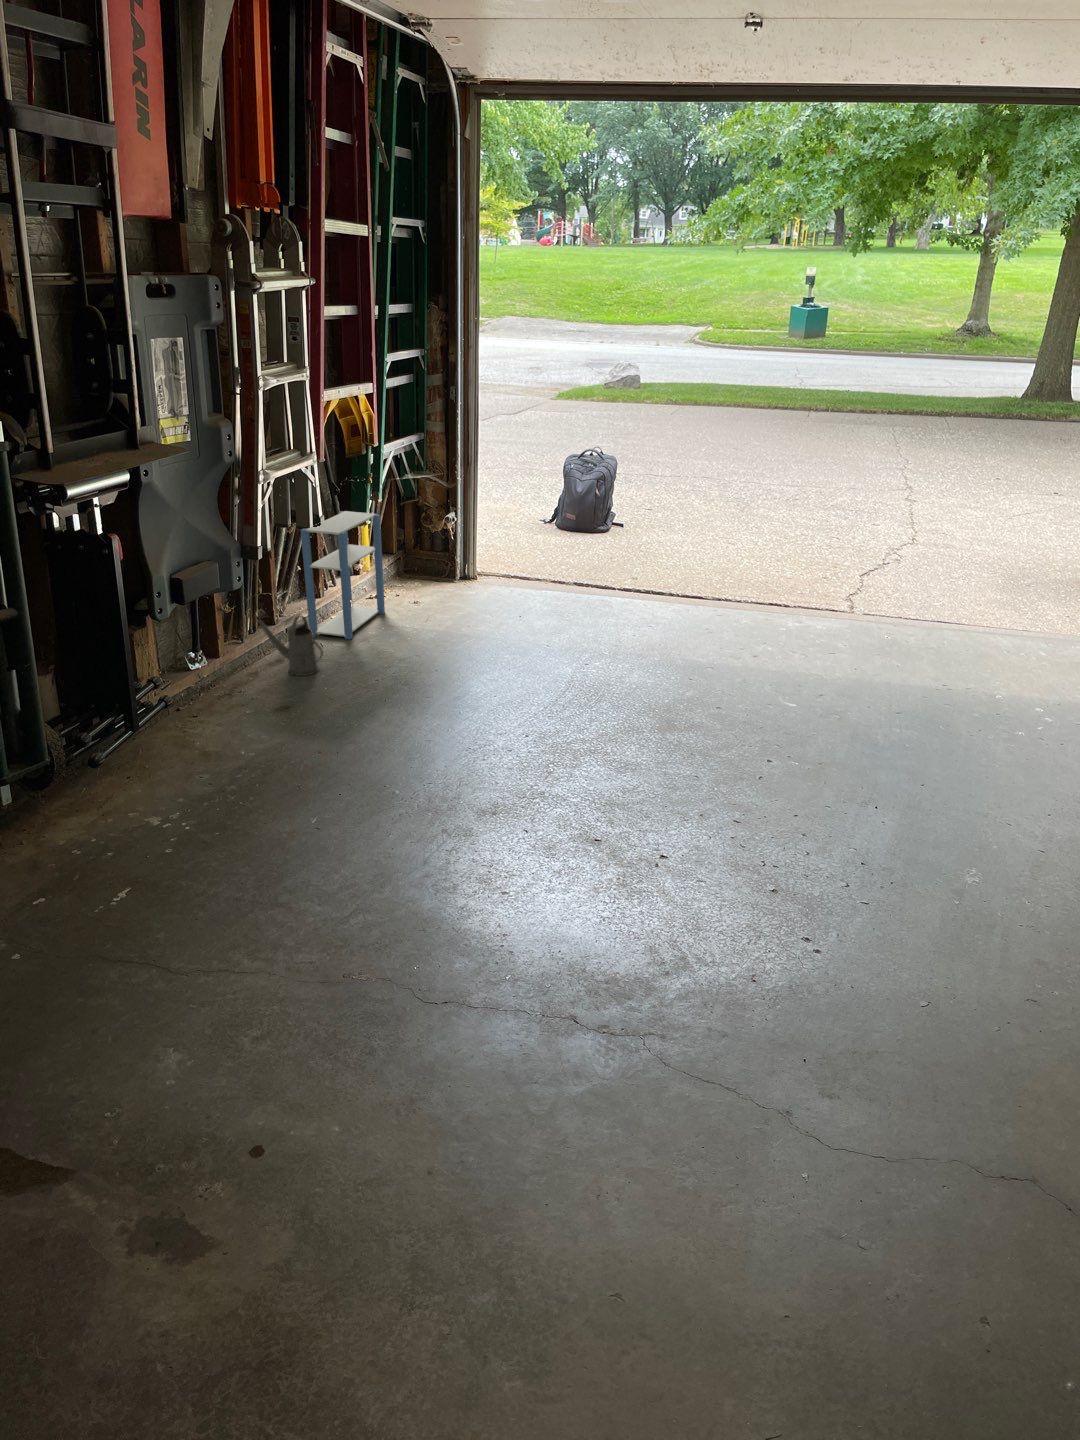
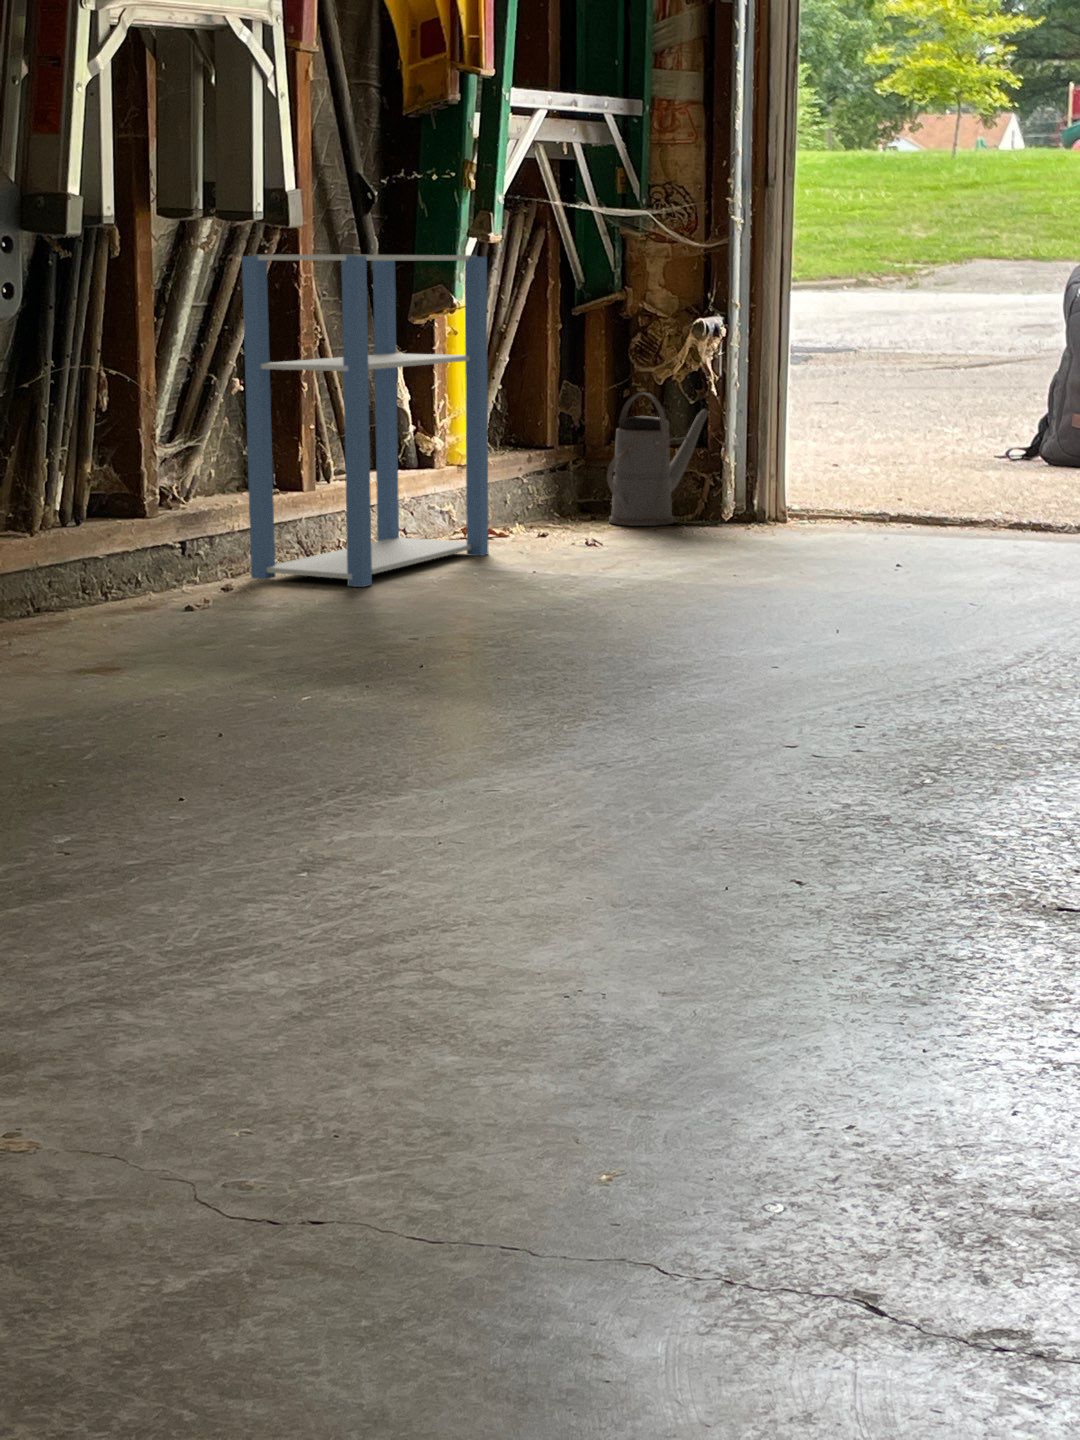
watering can: present [258,615,323,676] -> present [607,393,708,526]

